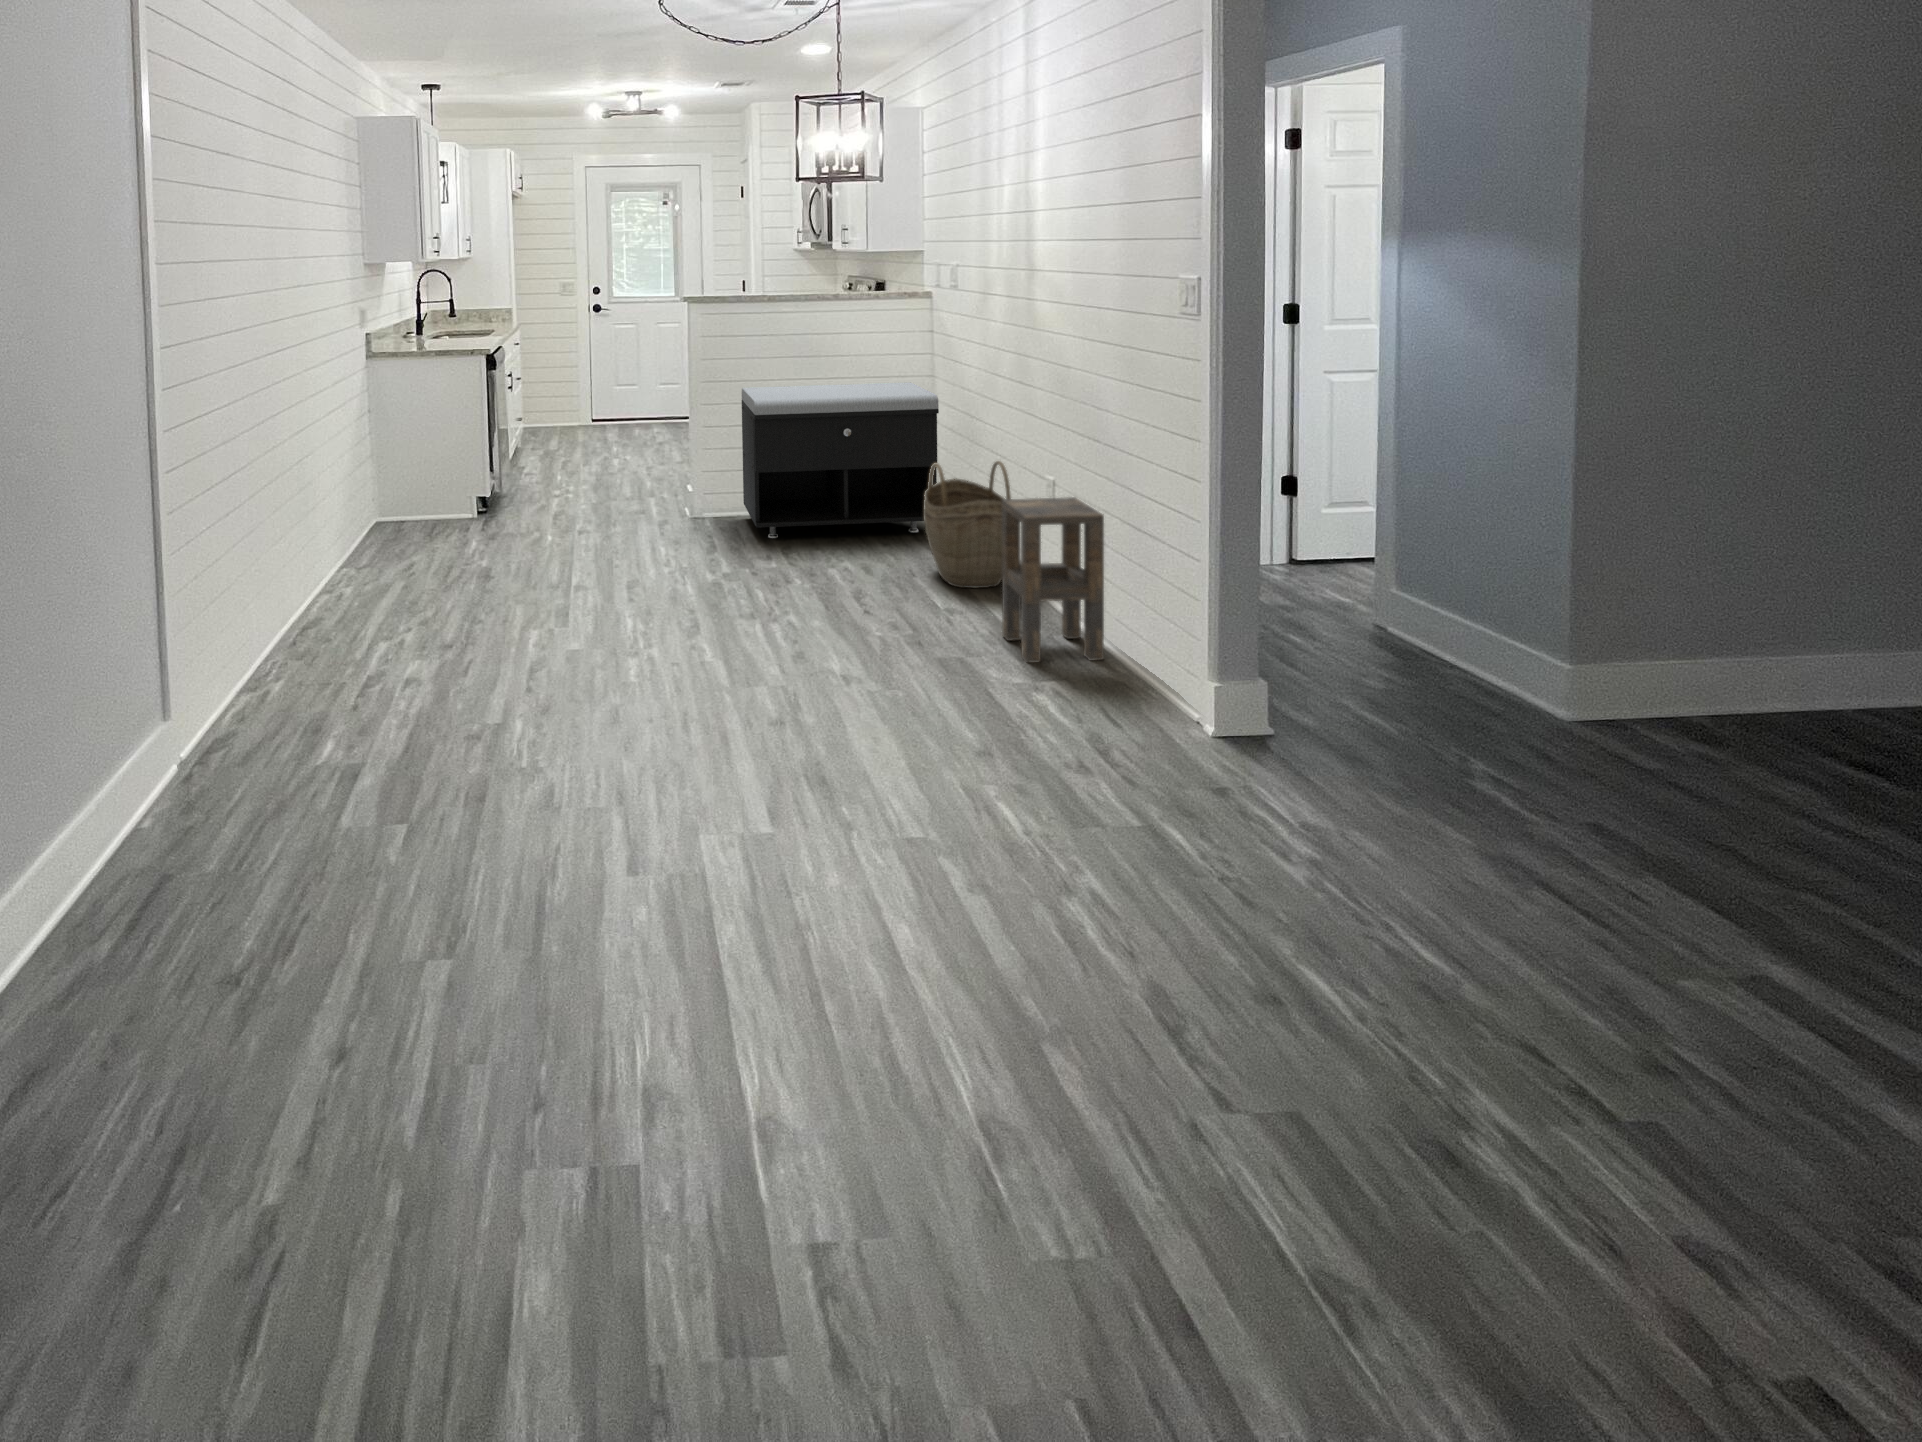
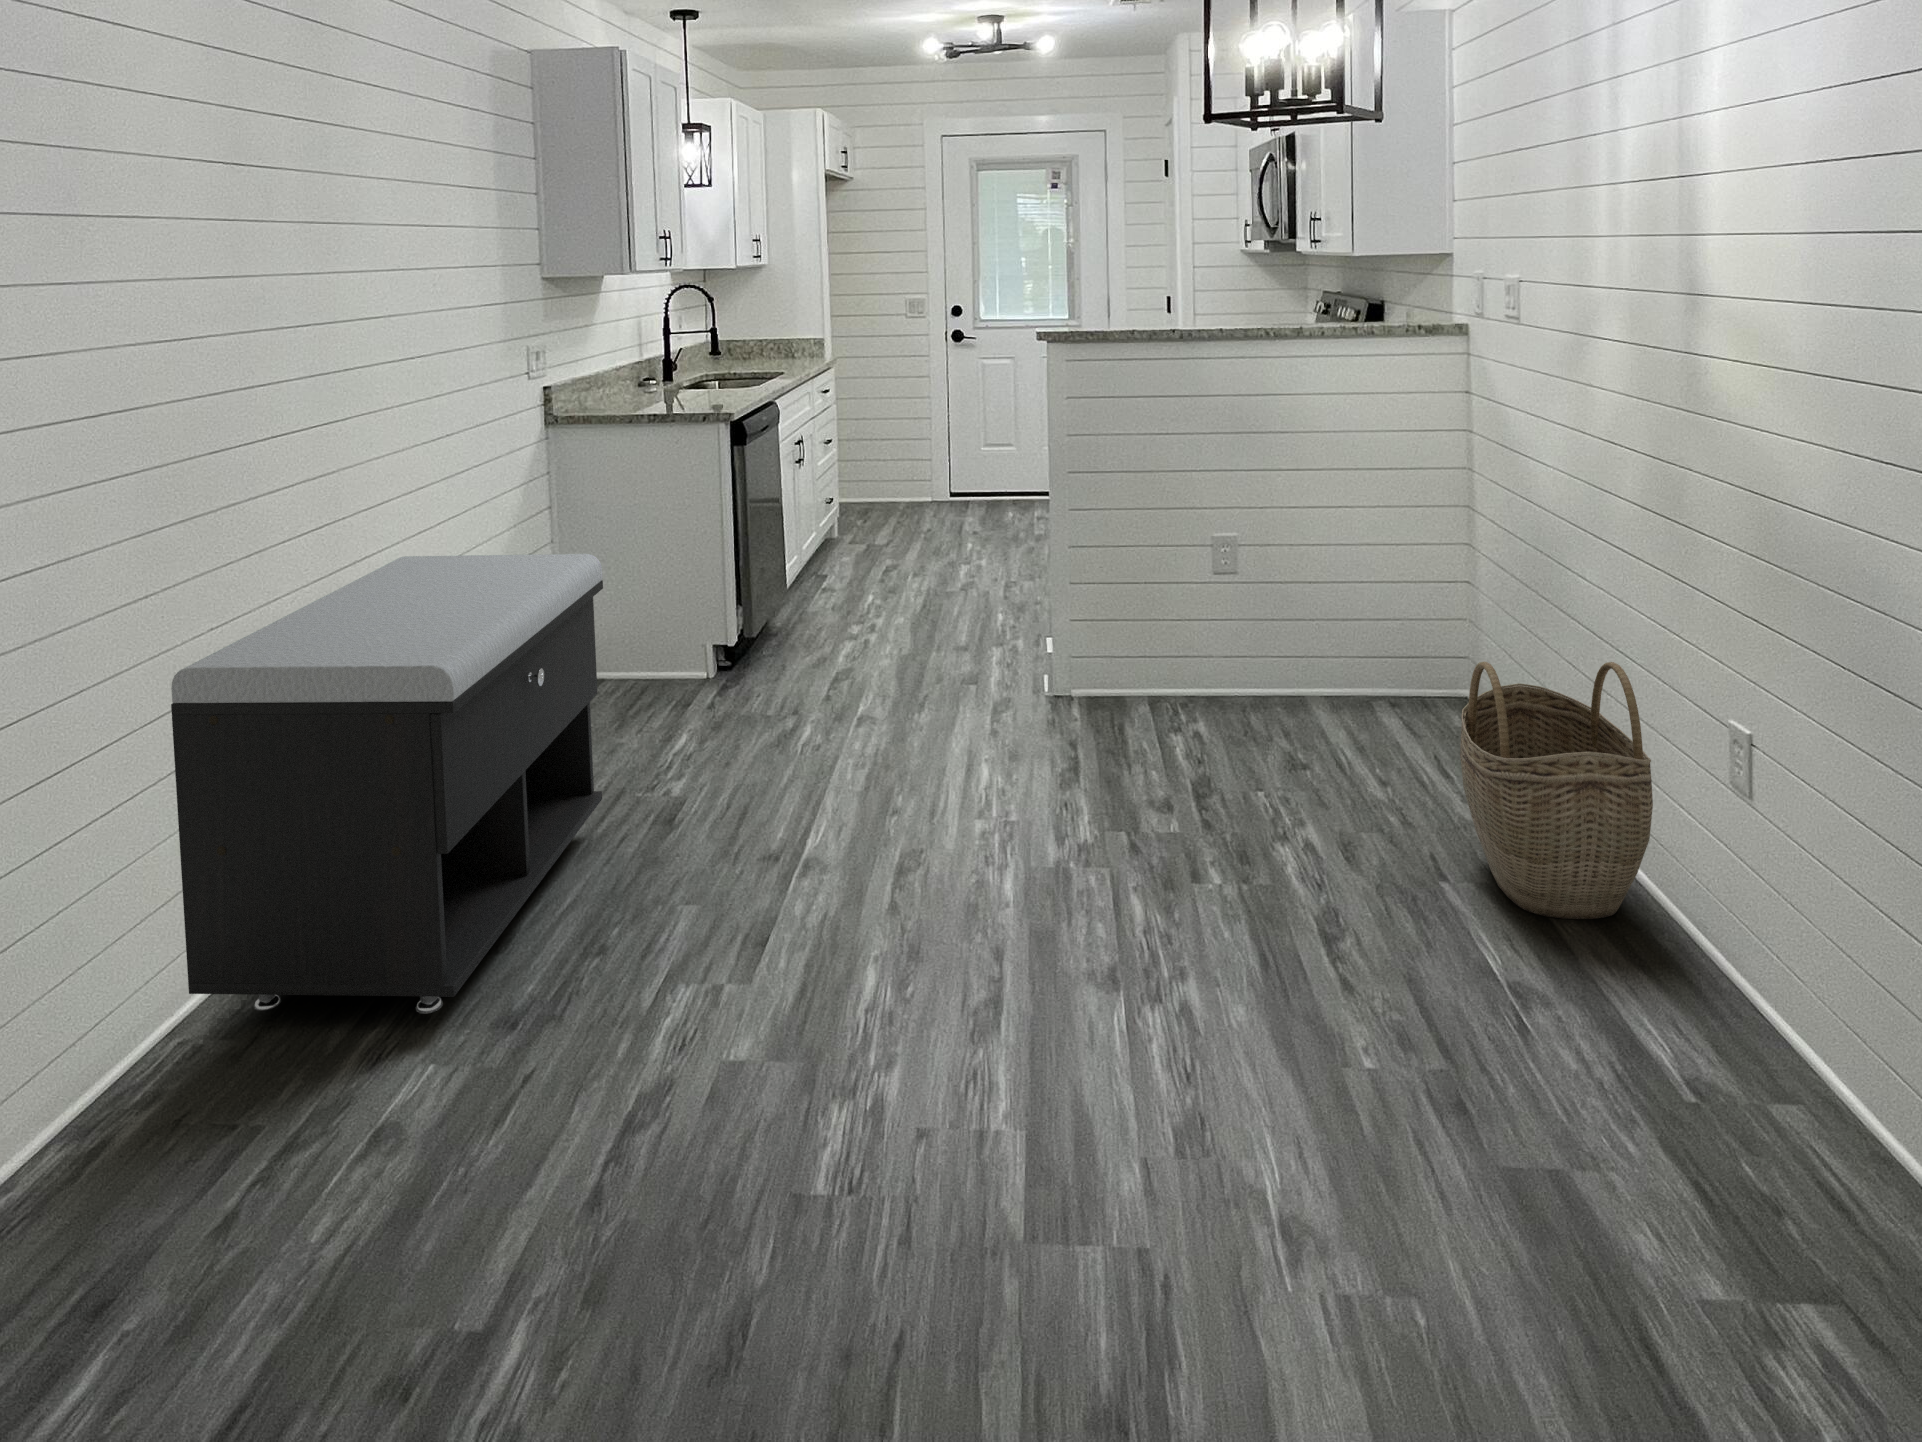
storage bench: present [742,383,939,538] -> present [171,554,603,1014]
side table: present [1001,497,1104,662] -> none [1646,795,1915,1208]

